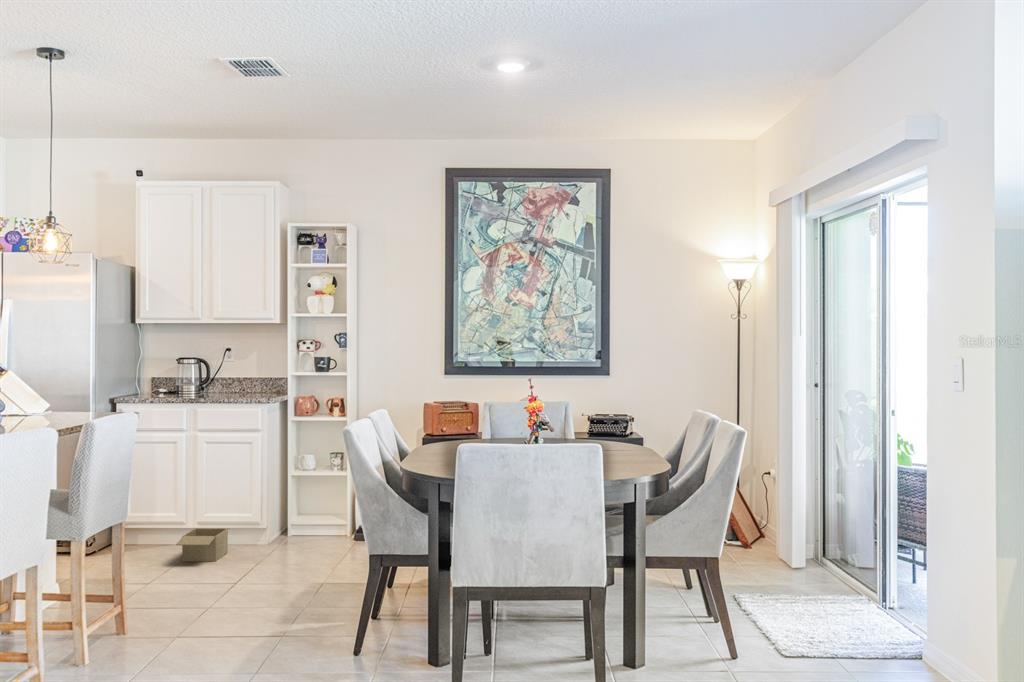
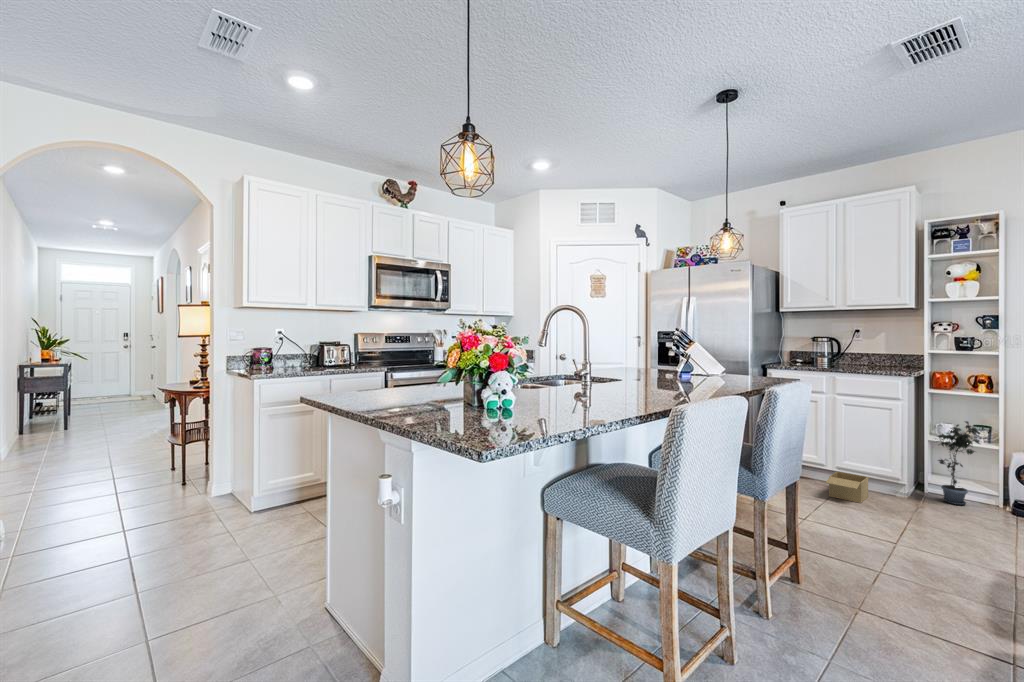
potted plant: none [293,449,334,542] -> present [938,421,980,505]

